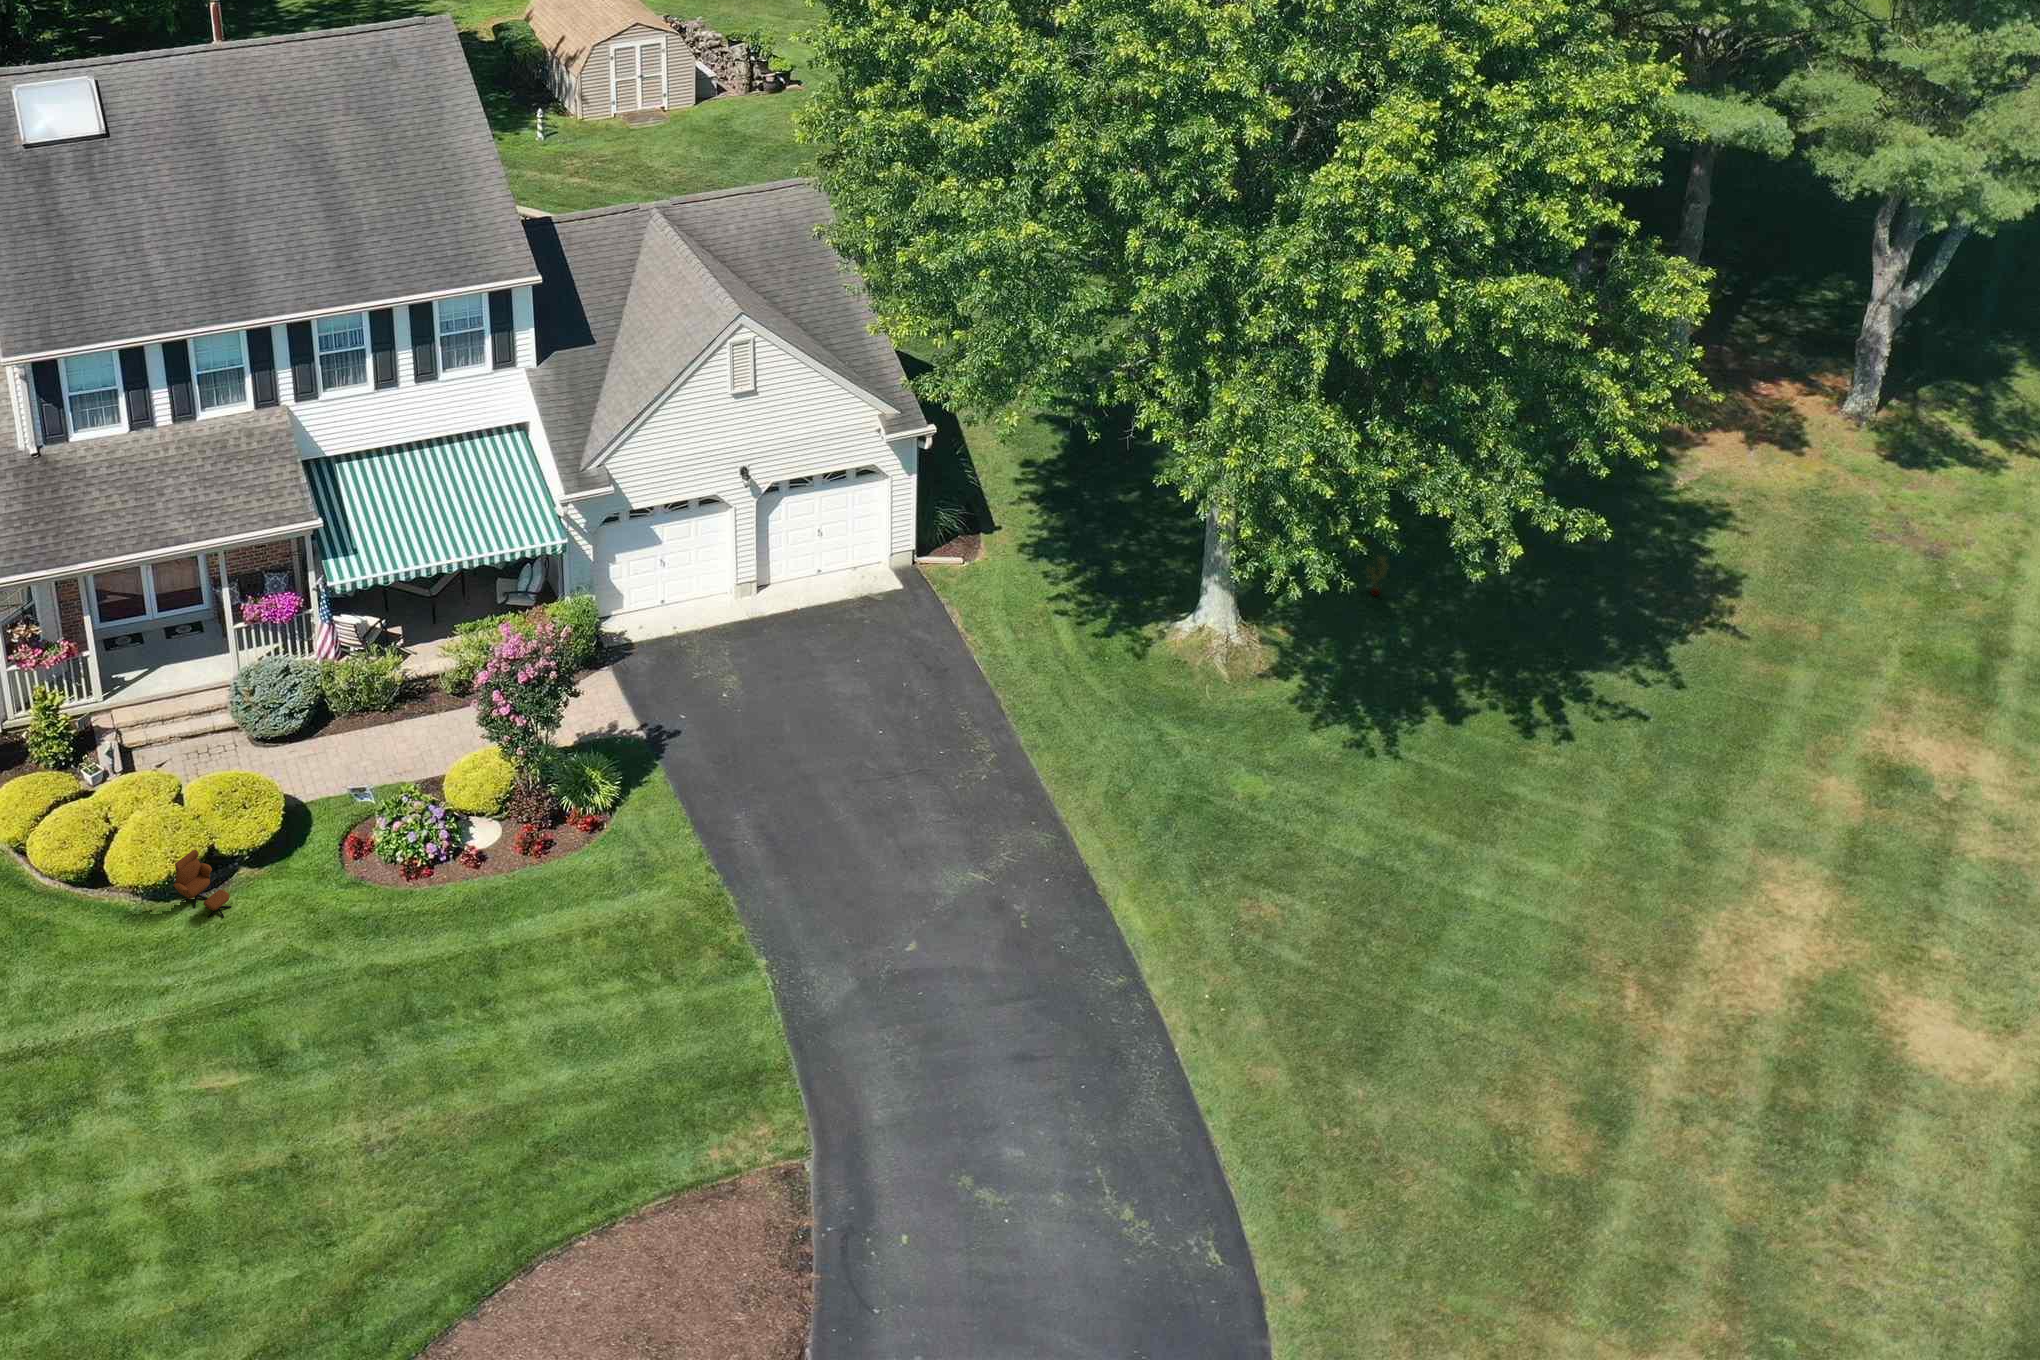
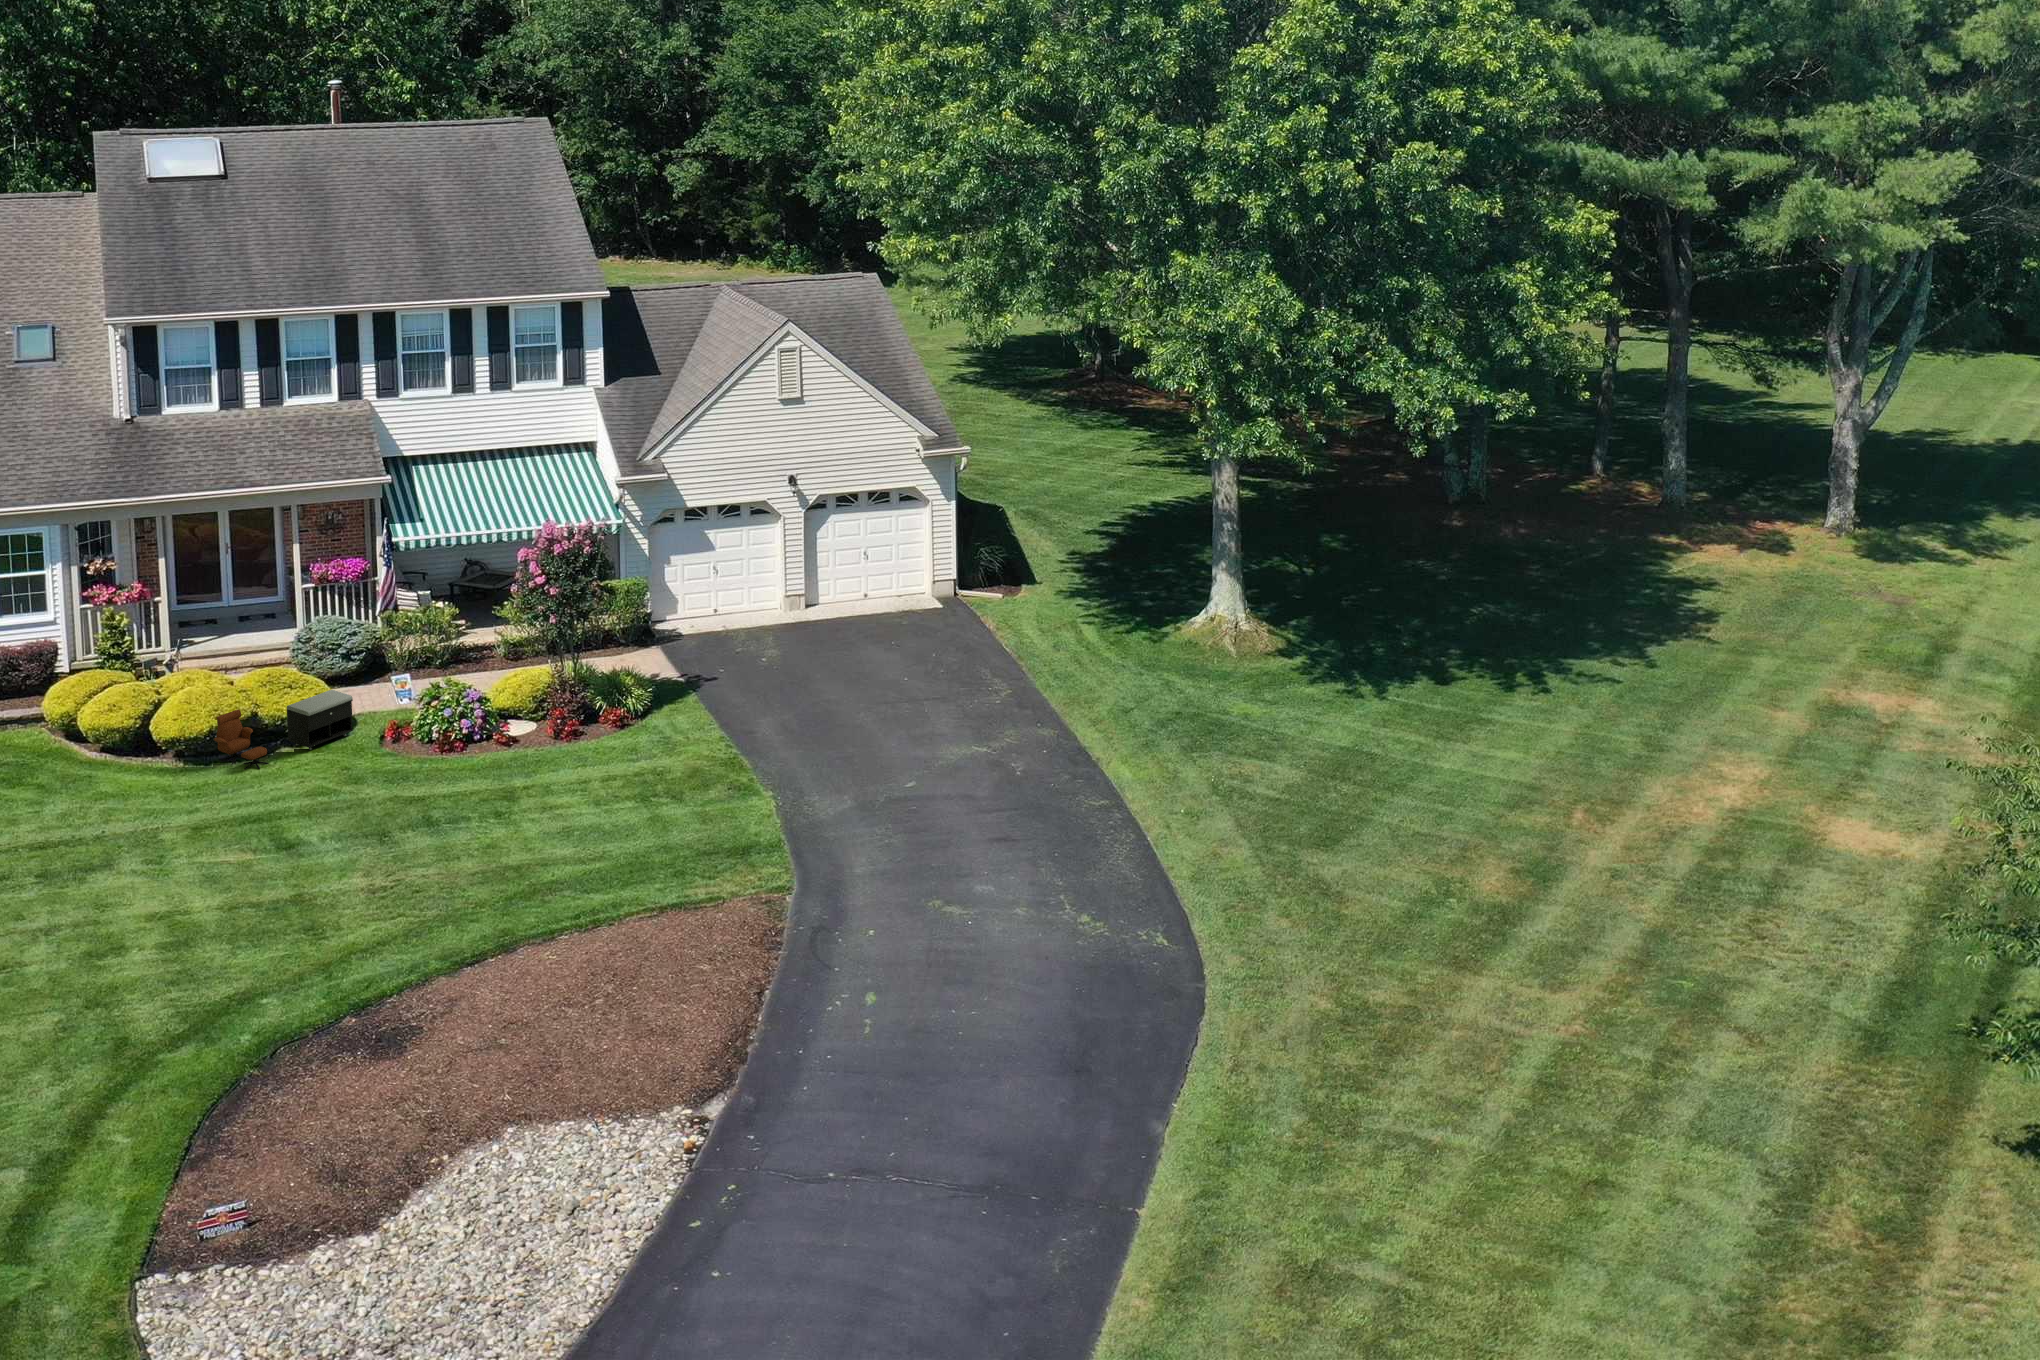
potted tree: present [1367,557,1387,596] -> none [1365,560,1387,599]
storage bench: none [244,808,312,882] -> present [287,690,353,750]

